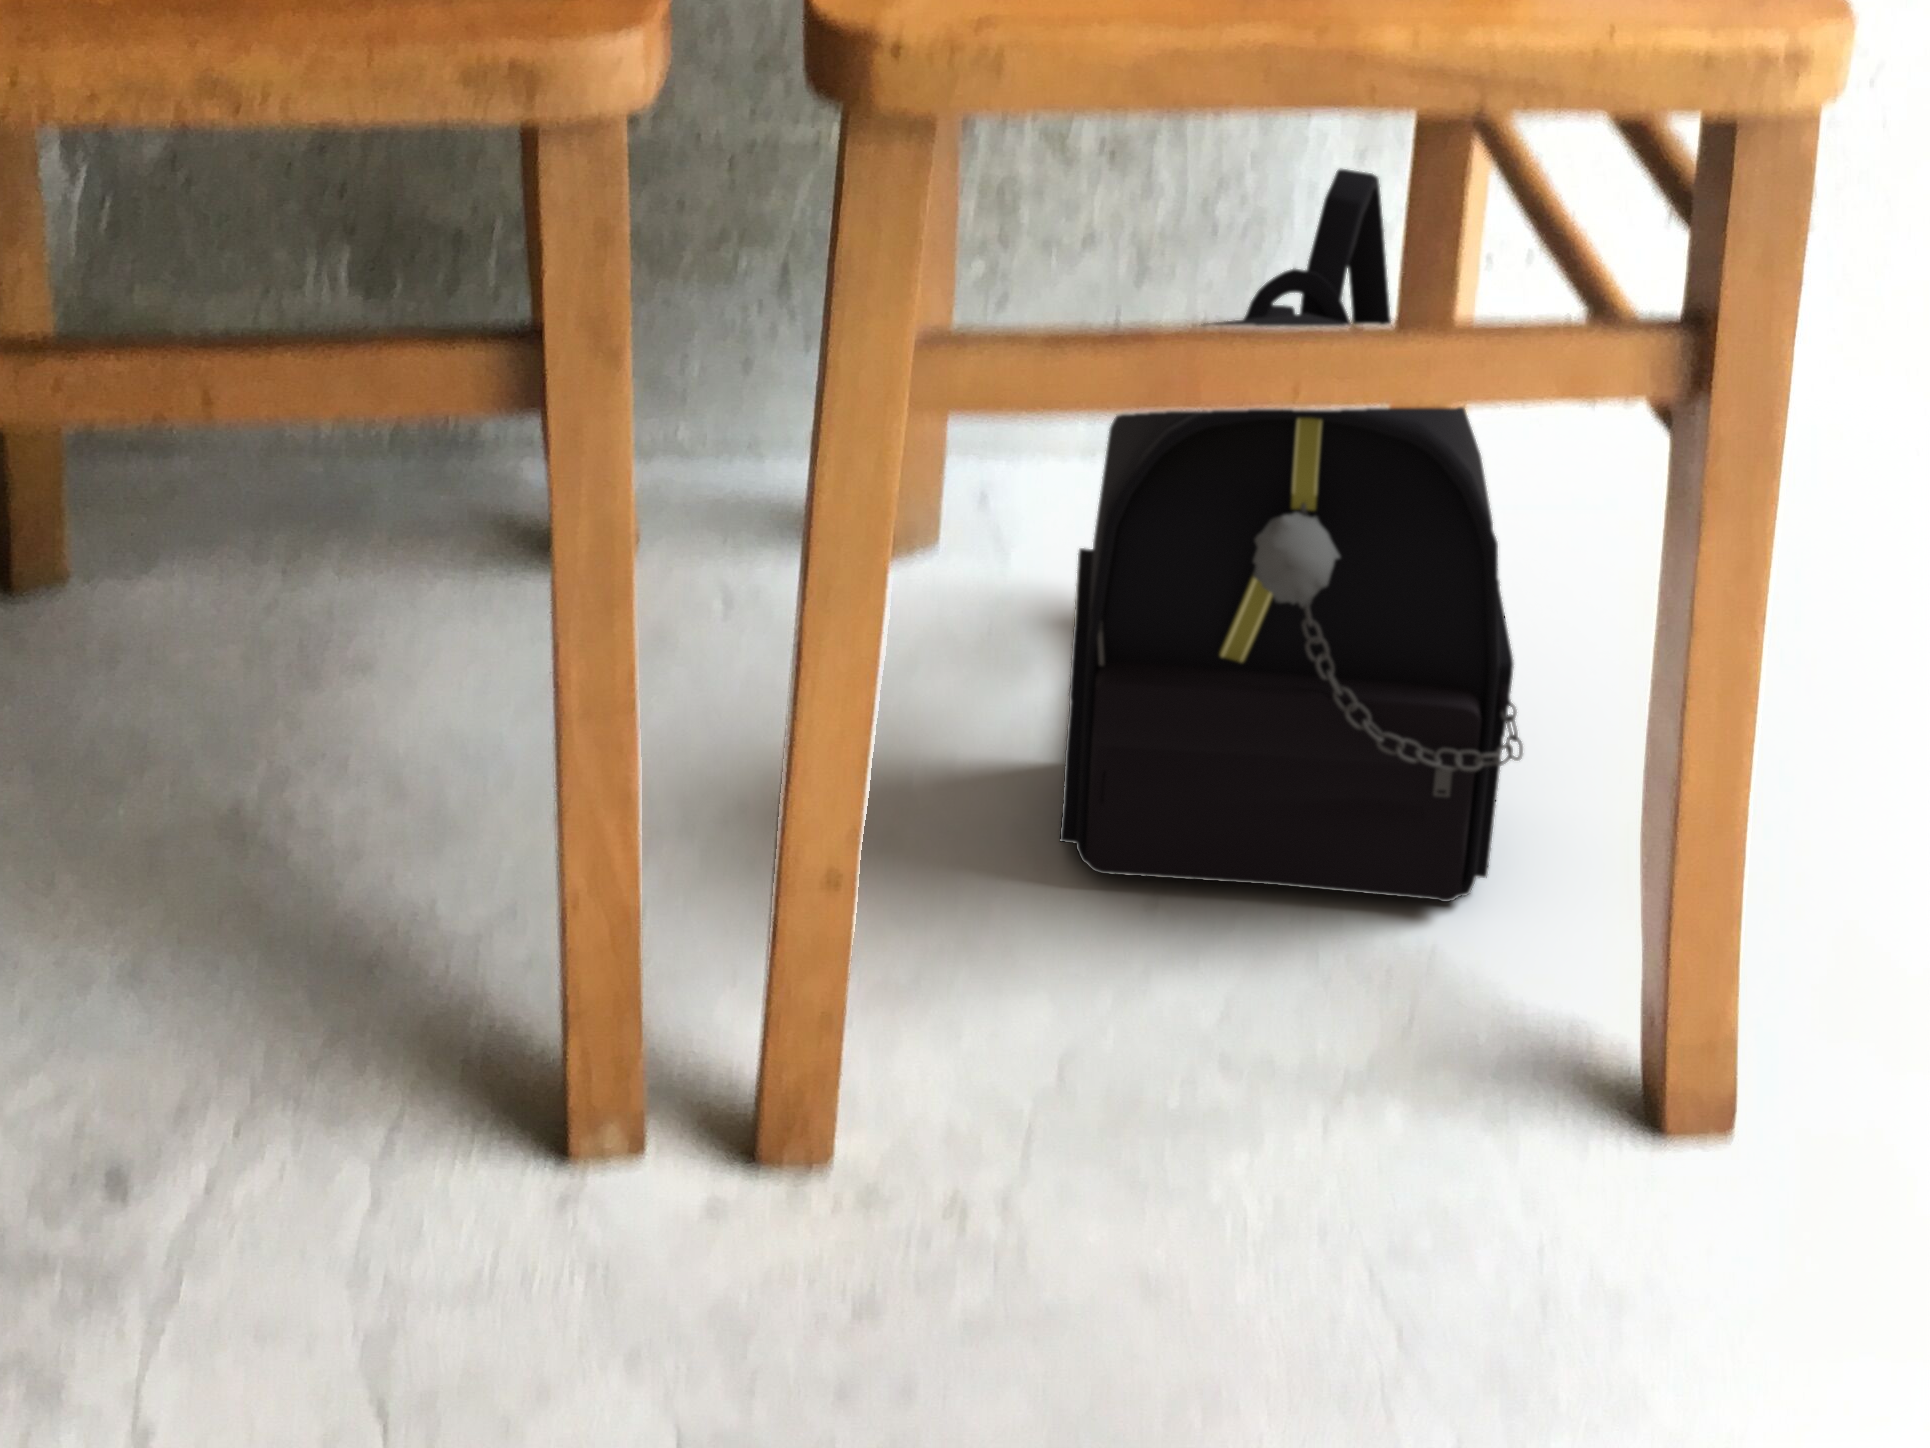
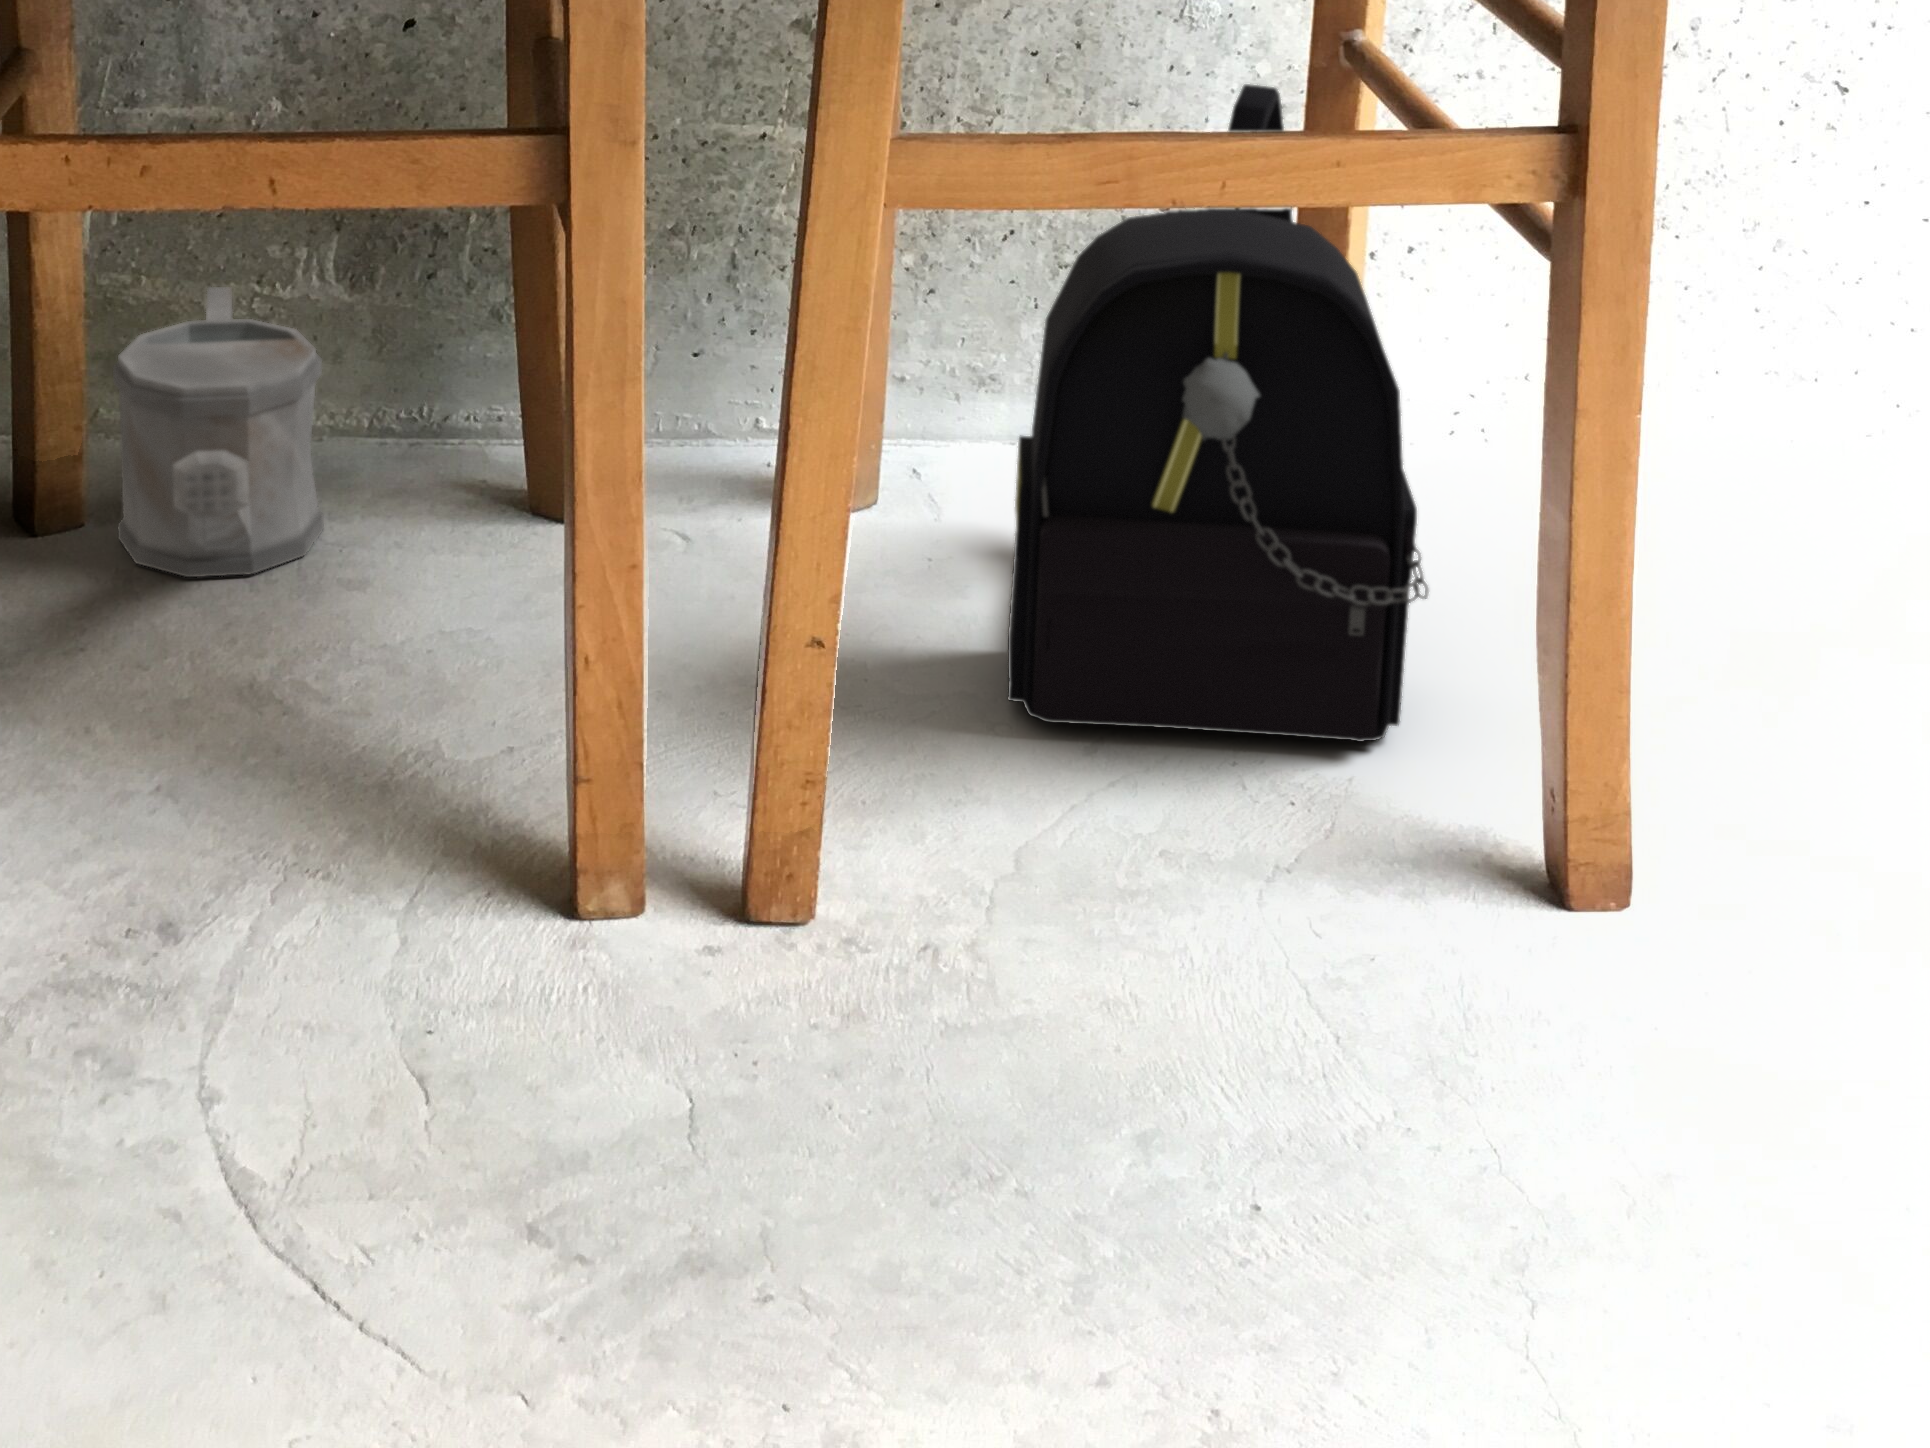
watering can: none [90,311,330,659] -> present [113,287,324,577]

